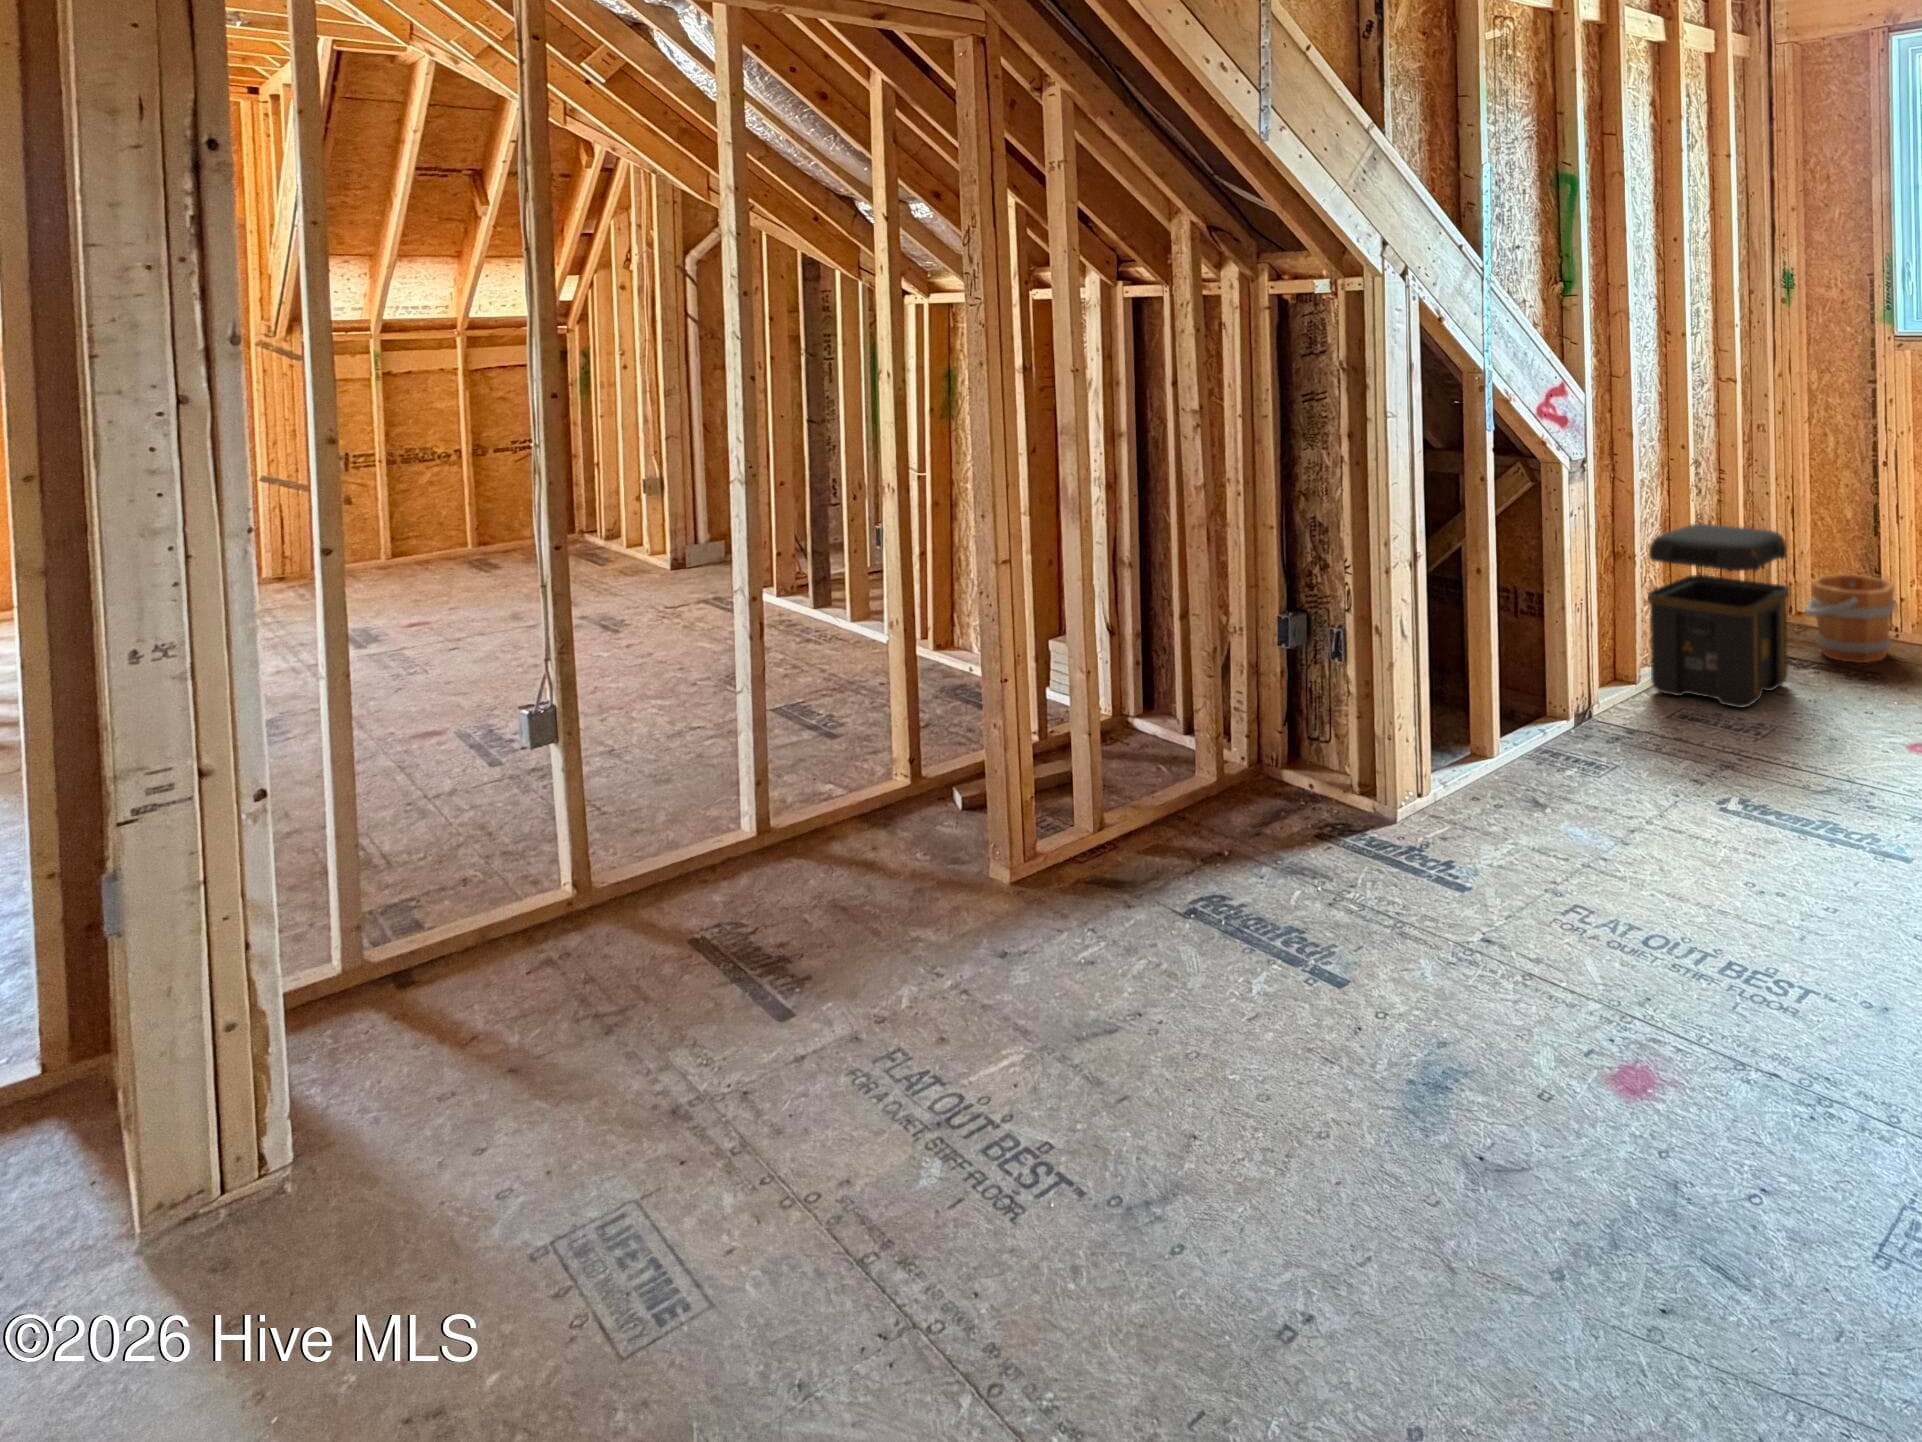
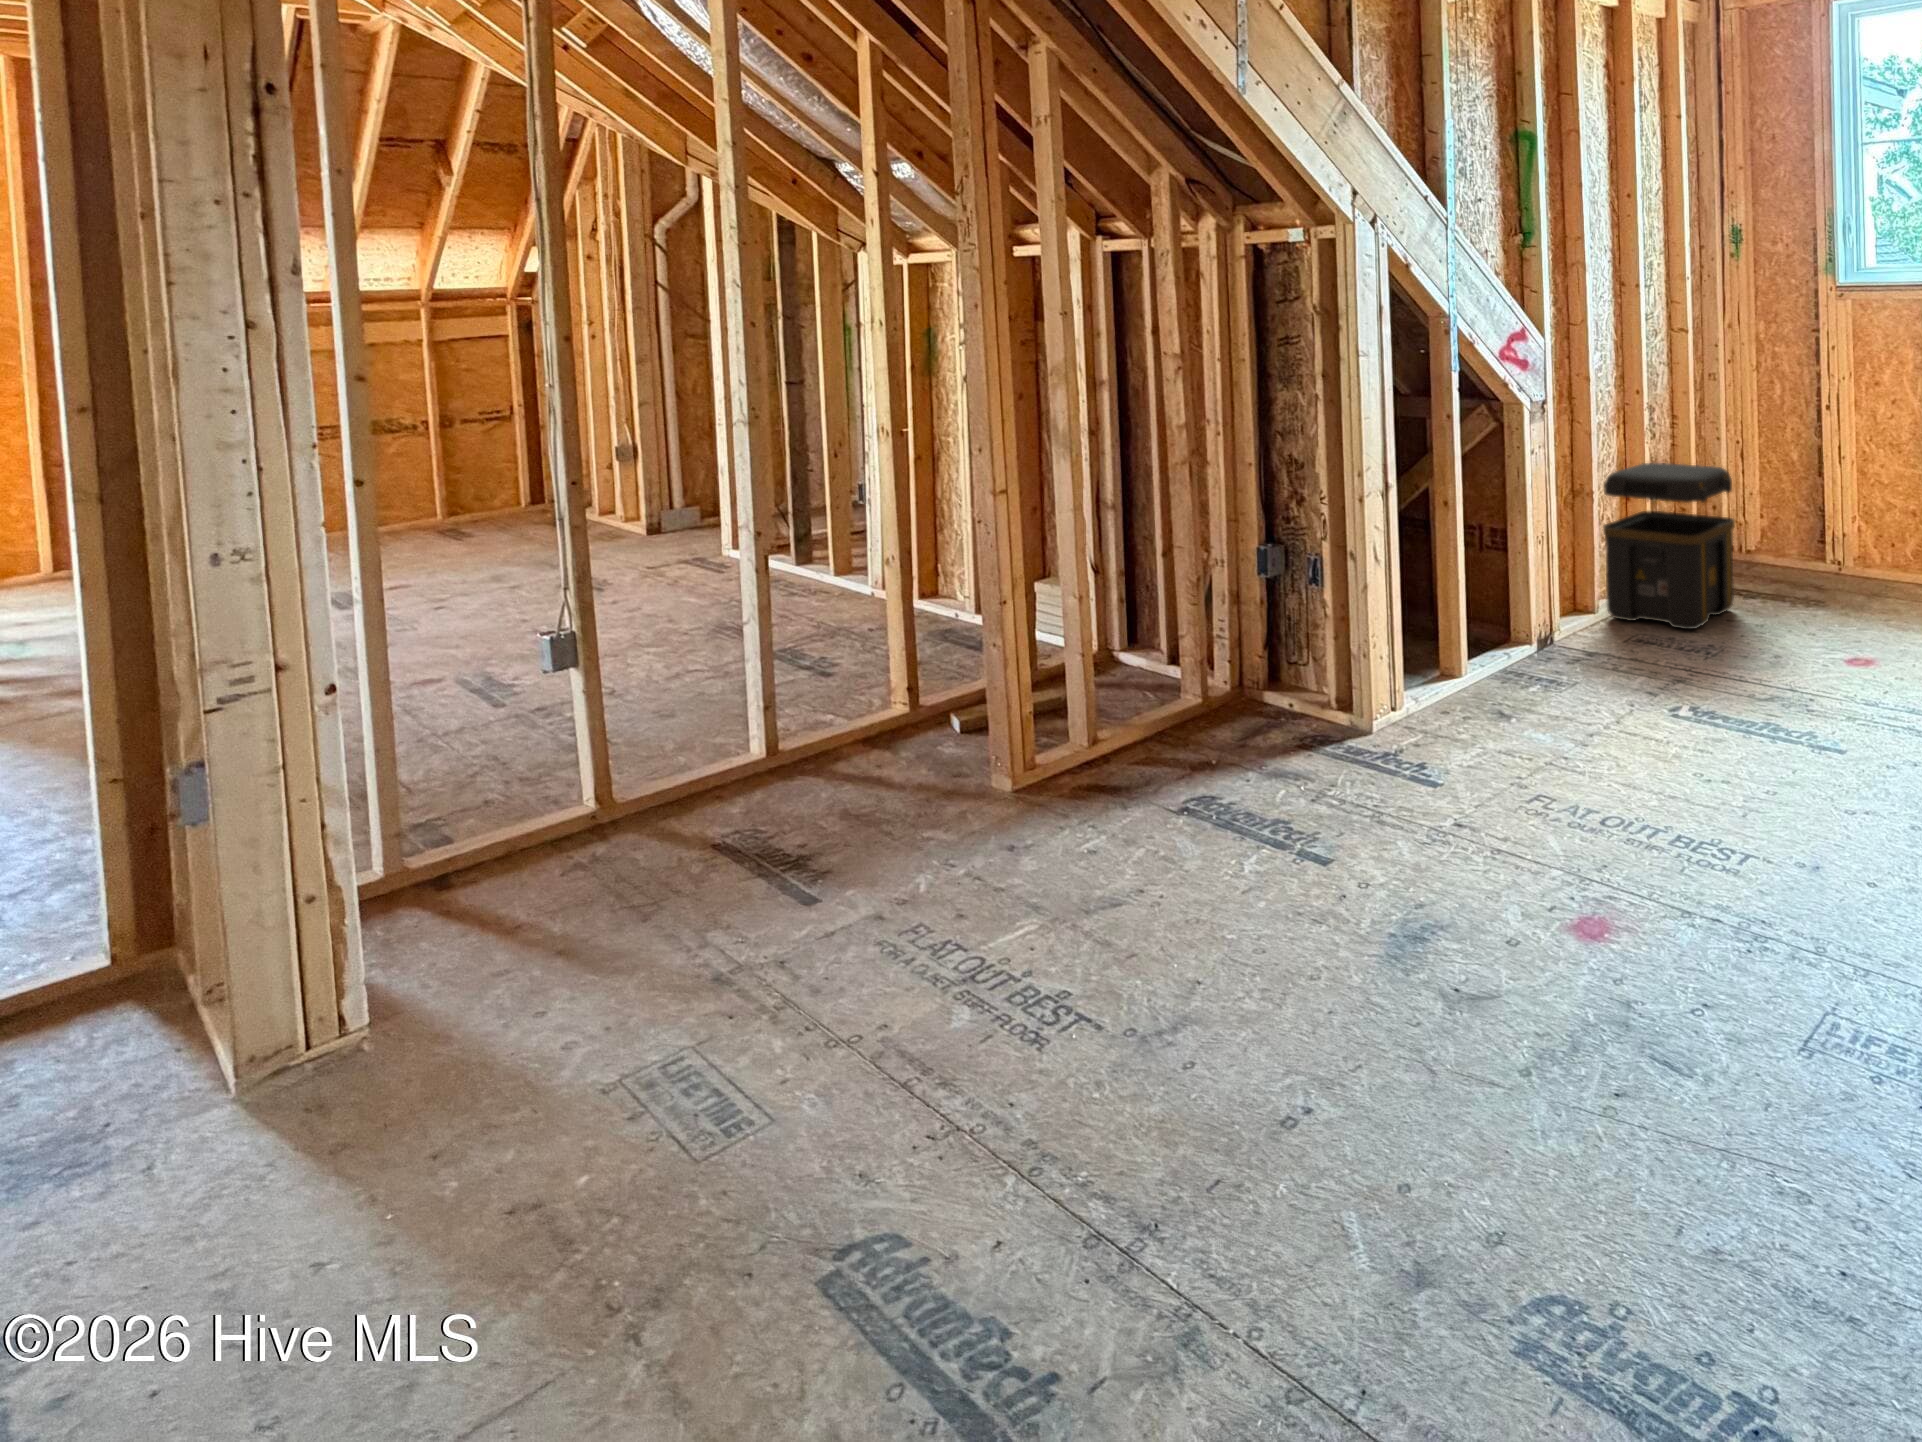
bucket: present [1805,574,1895,663] -> none [1750,510,1834,590]

